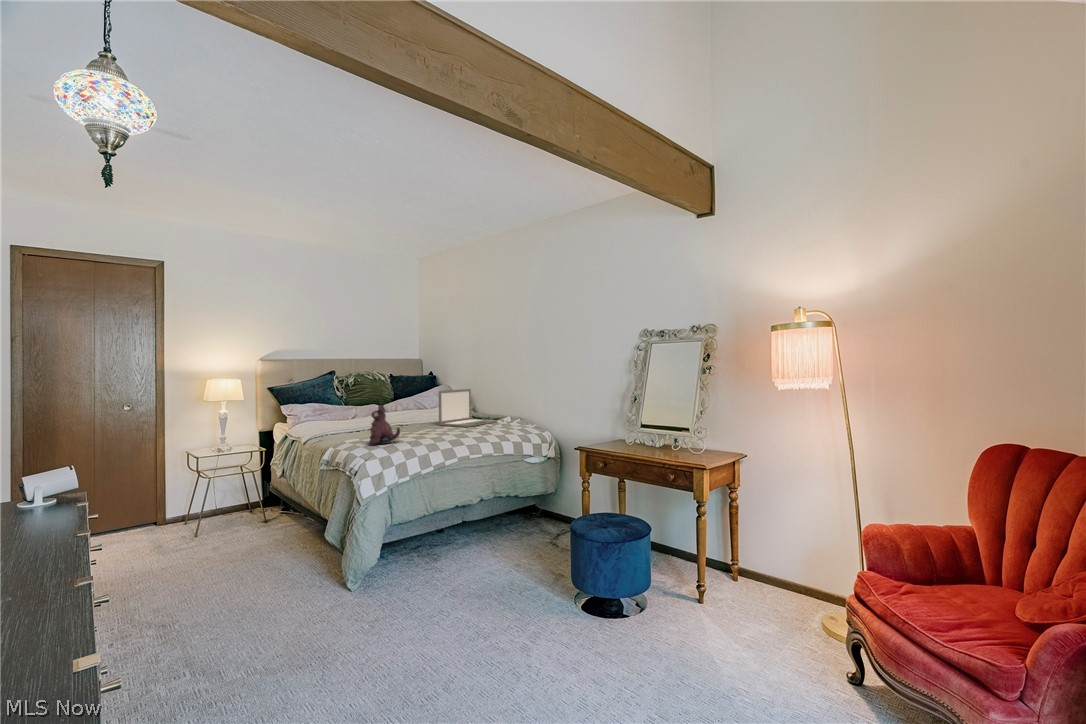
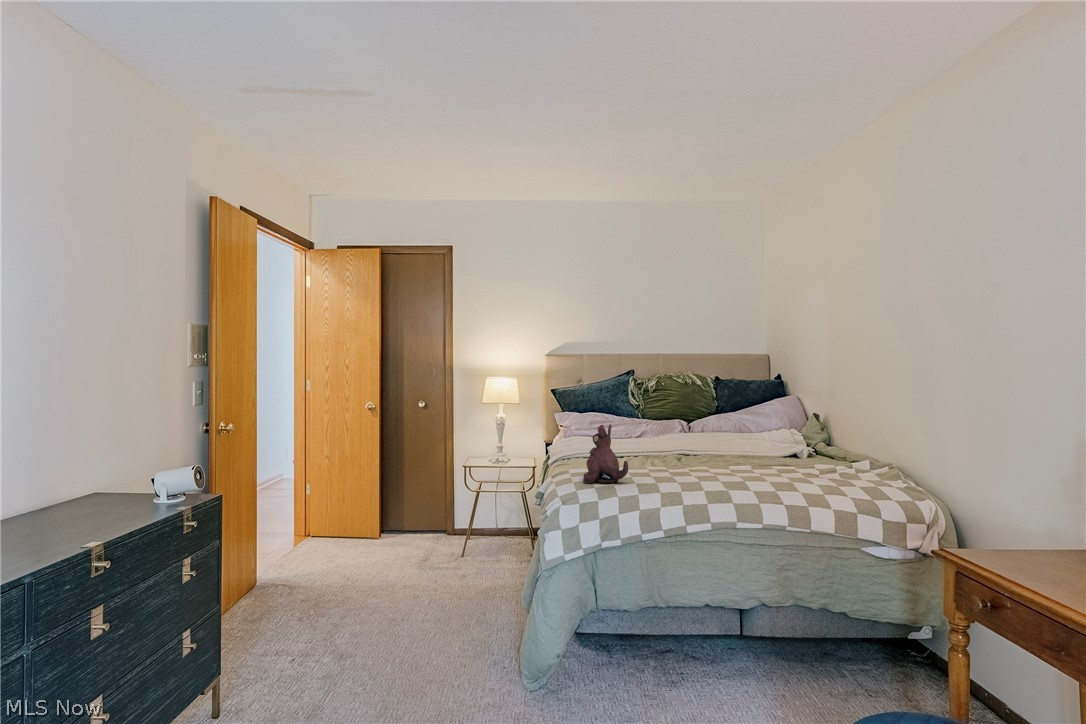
laptop: present [439,389,497,427] -> none [739,405,846,470]

